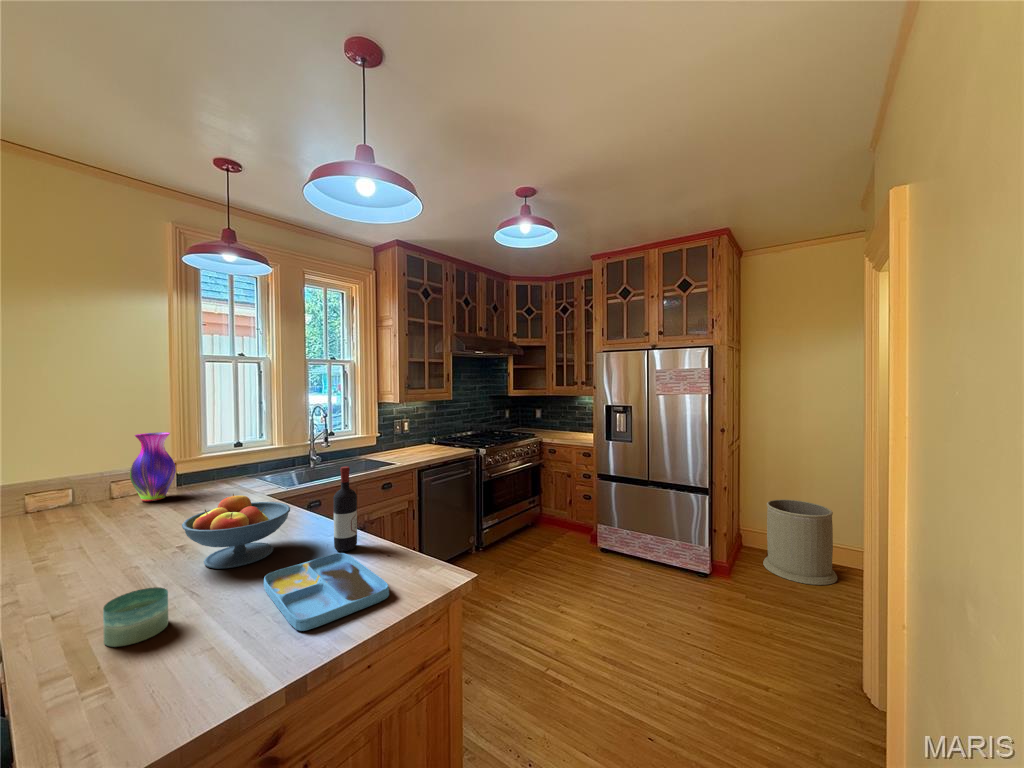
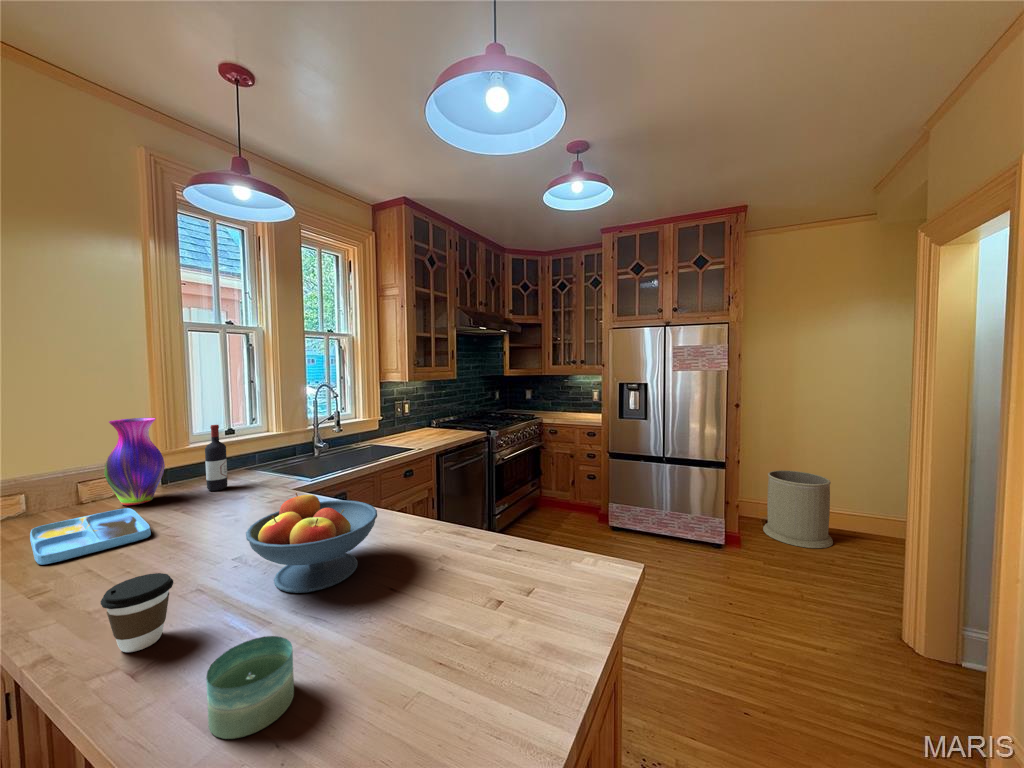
wine bottle: present [333,466,357,552] -> present [205,425,227,491]
coffee cup: none [70,544,122,596] -> present [101,573,173,652]
tray: present [264,553,389,631] -> present [30,508,151,564]

